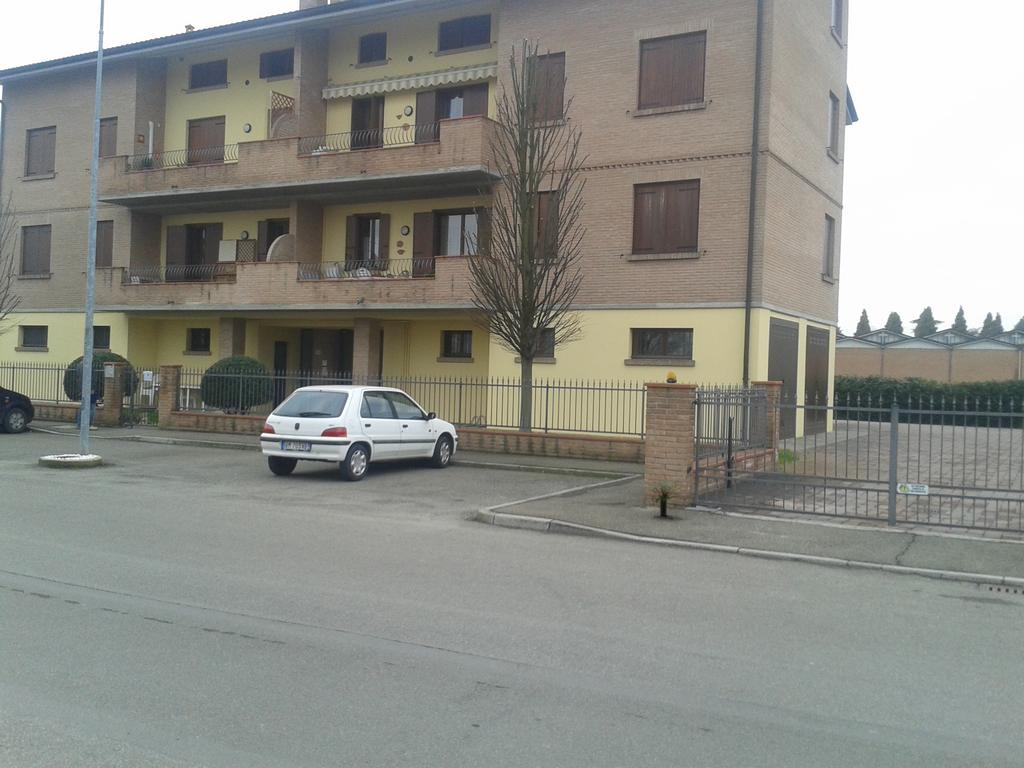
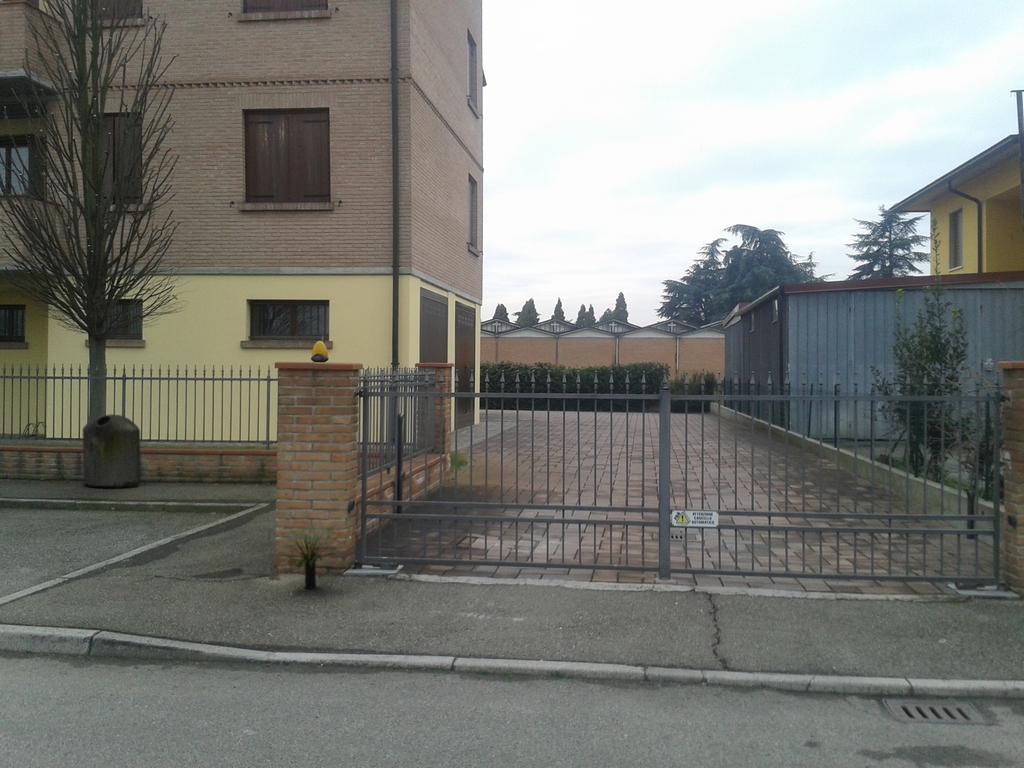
trash can: none [521,411,558,462] -> present [83,414,140,488]

